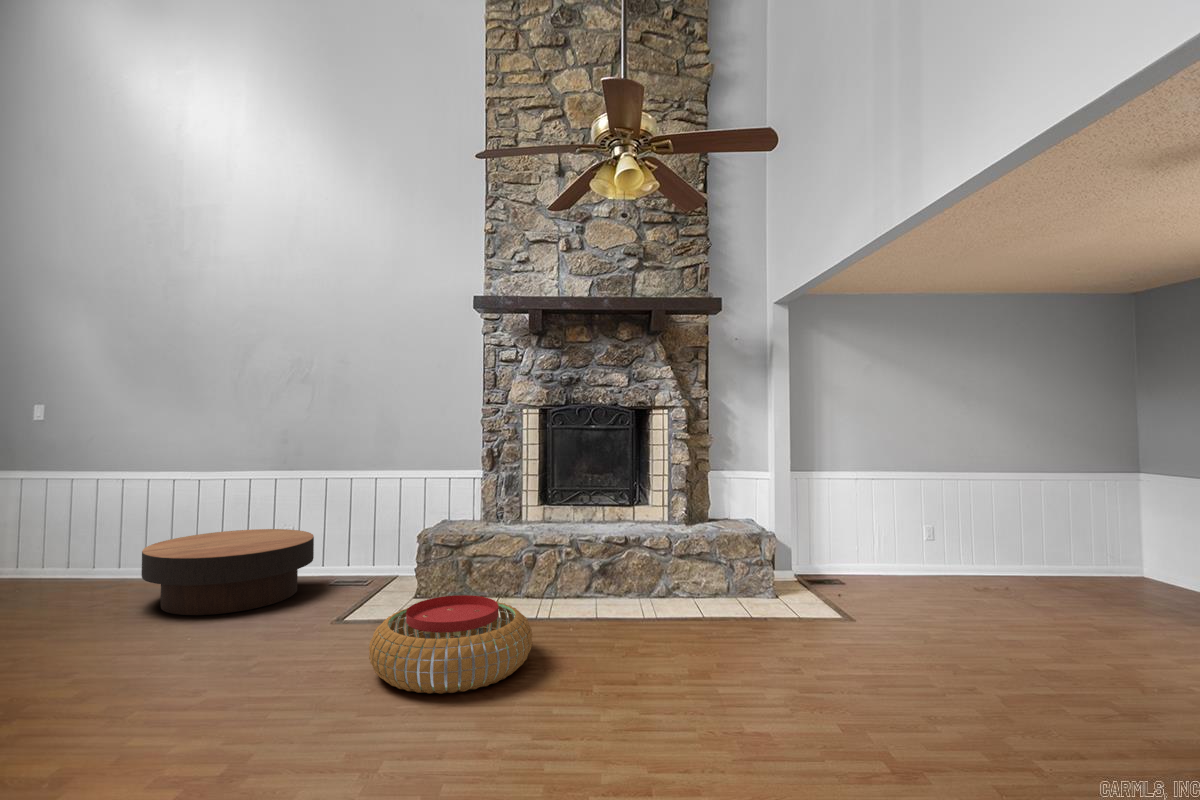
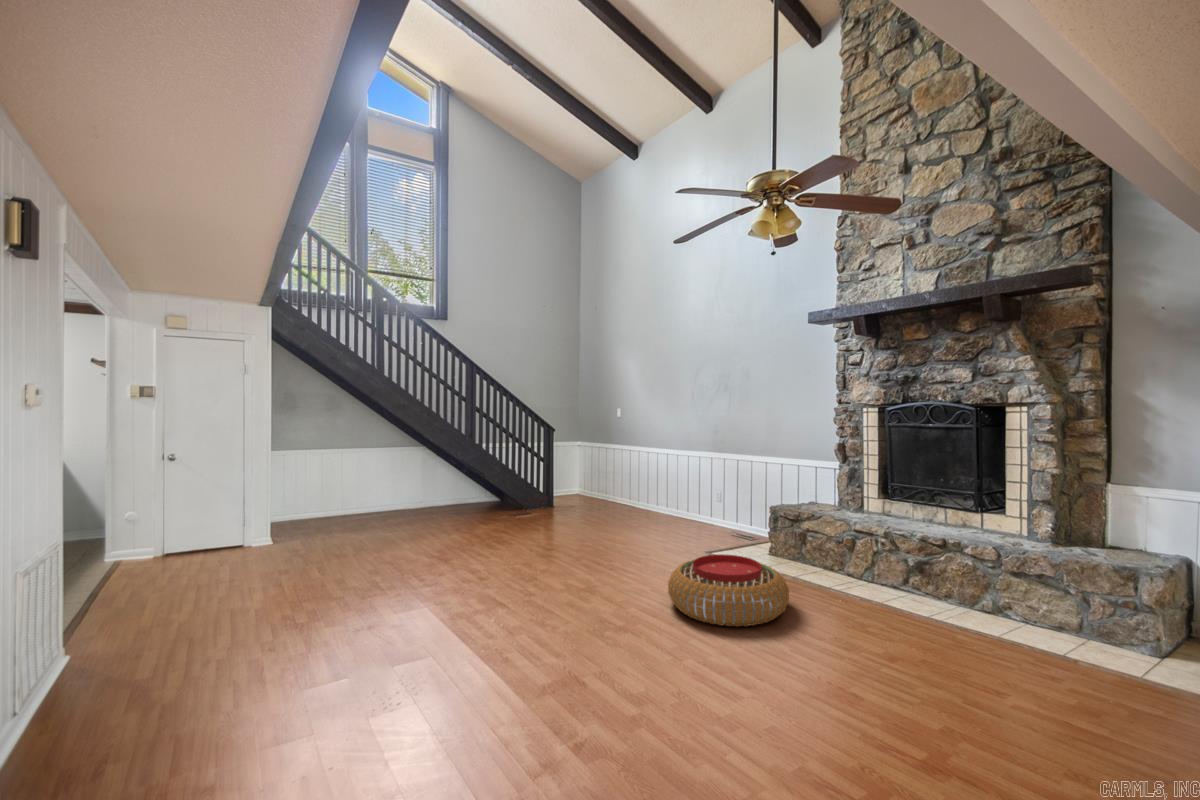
coffee table: present [142,529,314,615] -> none [614,485,711,538]

